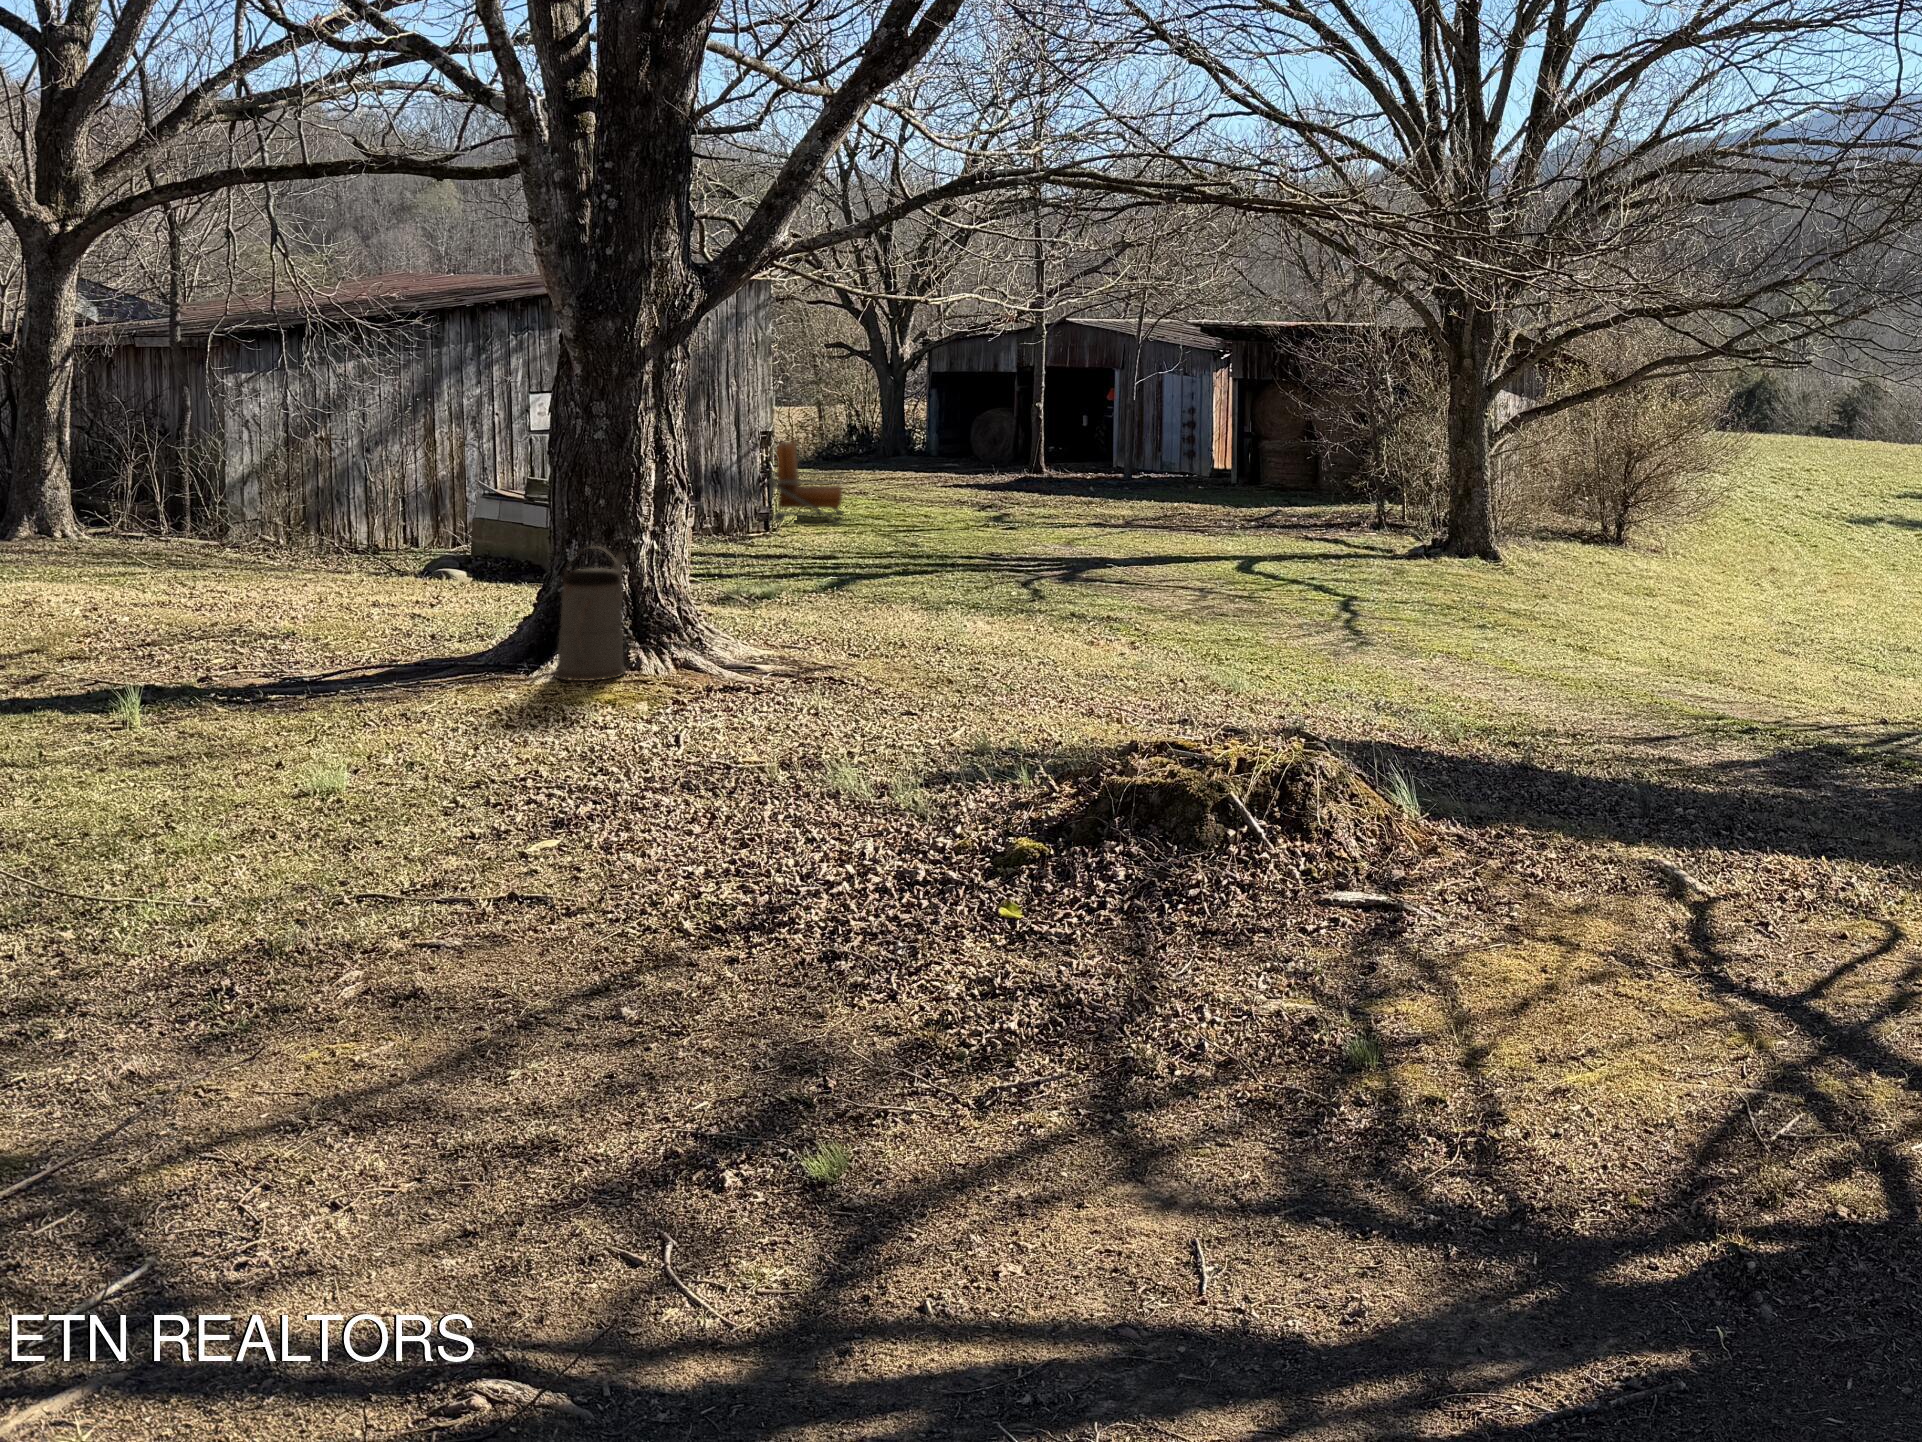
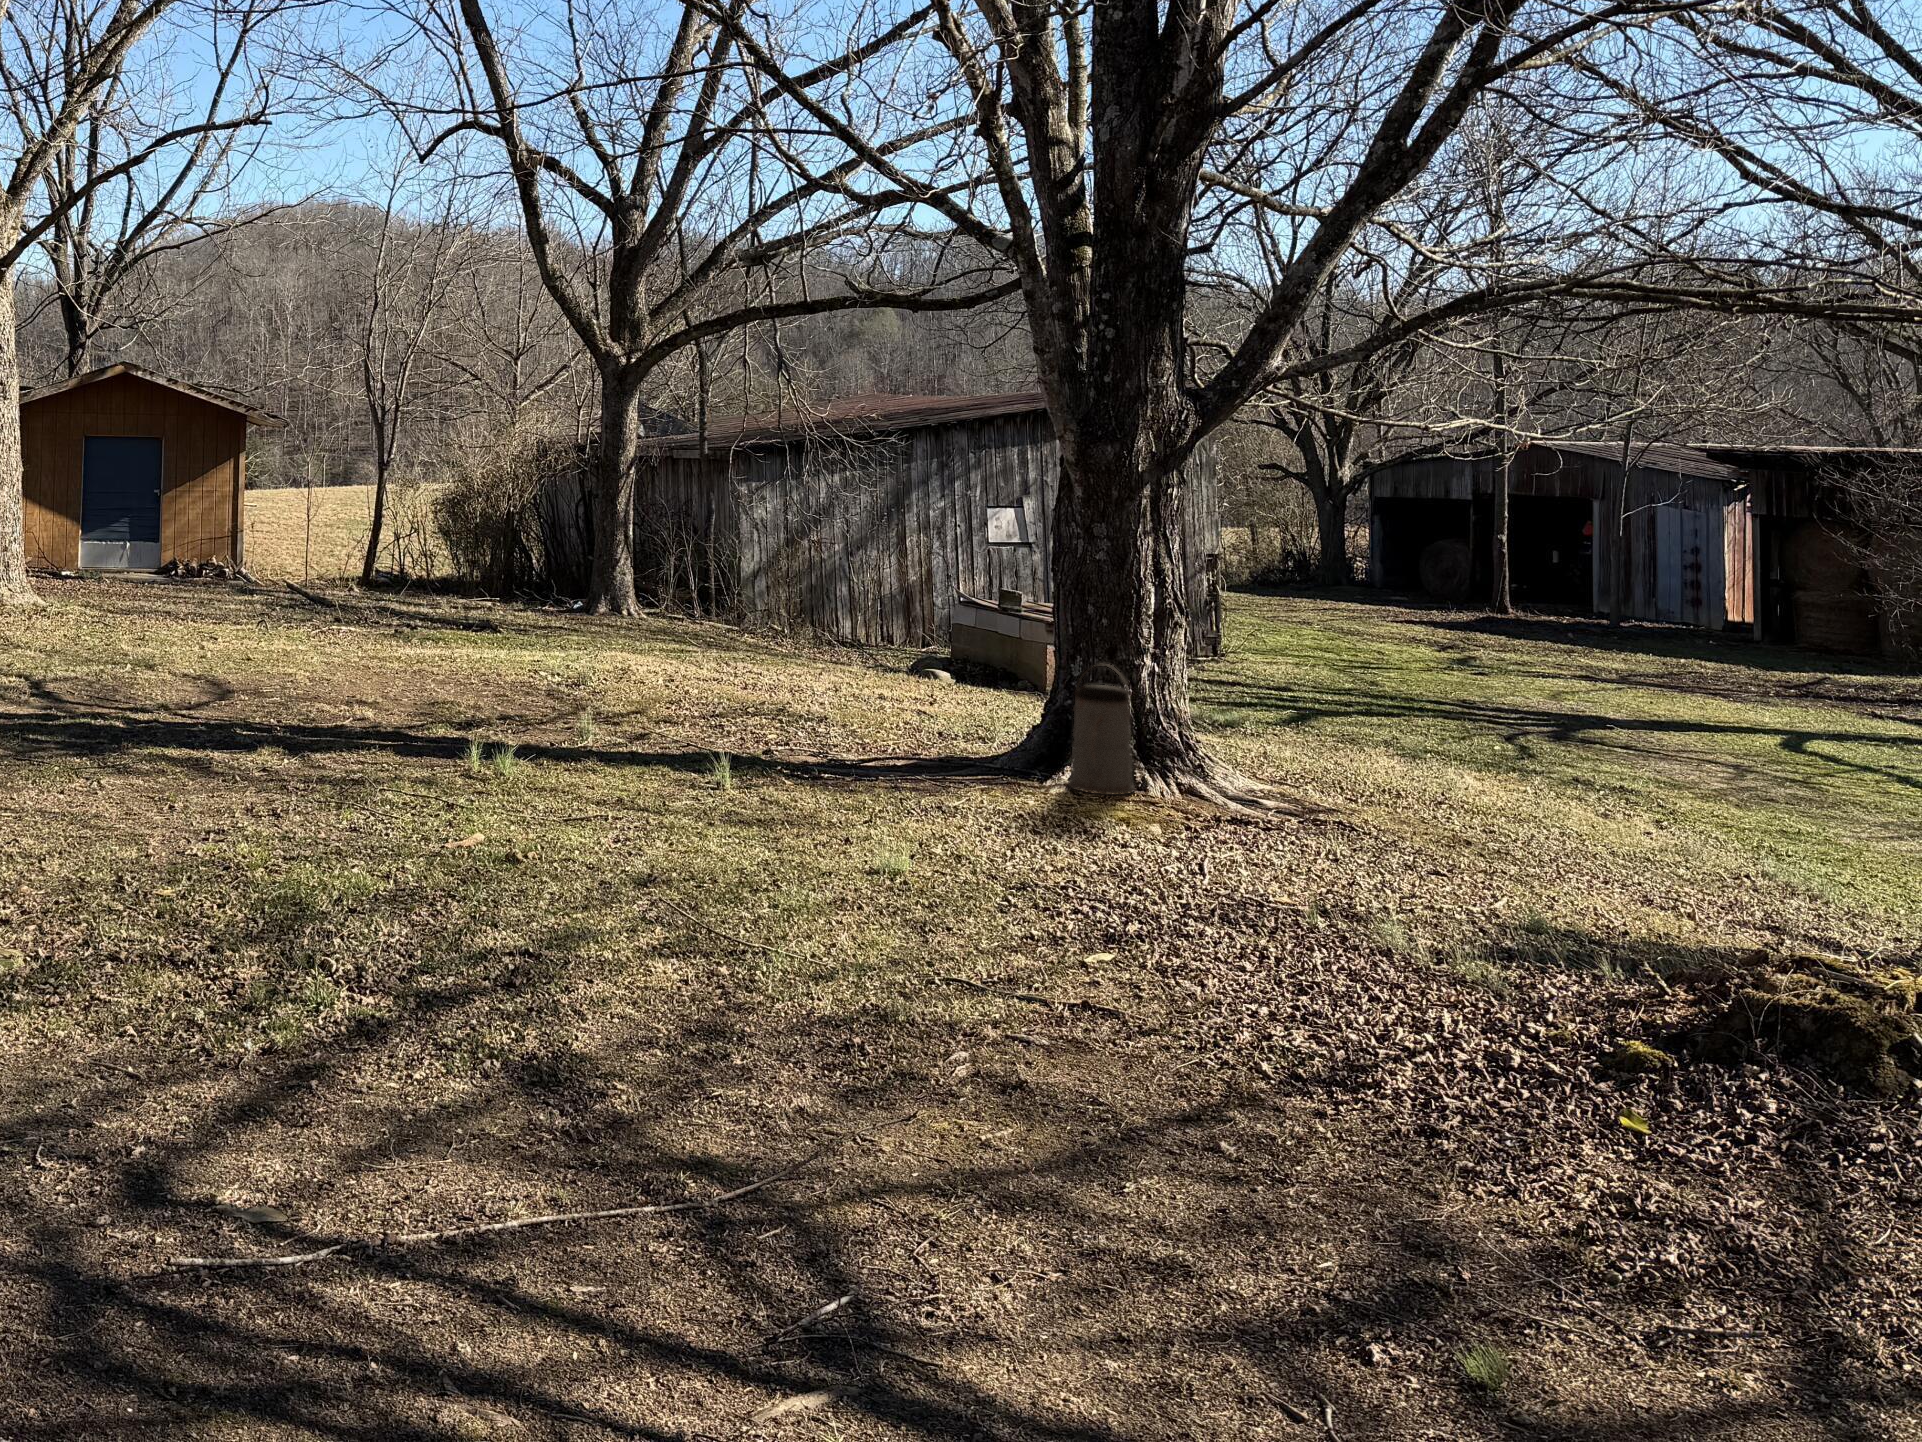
lounge chair: present [769,441,844,525] -> none [1207,563,1287,654]

